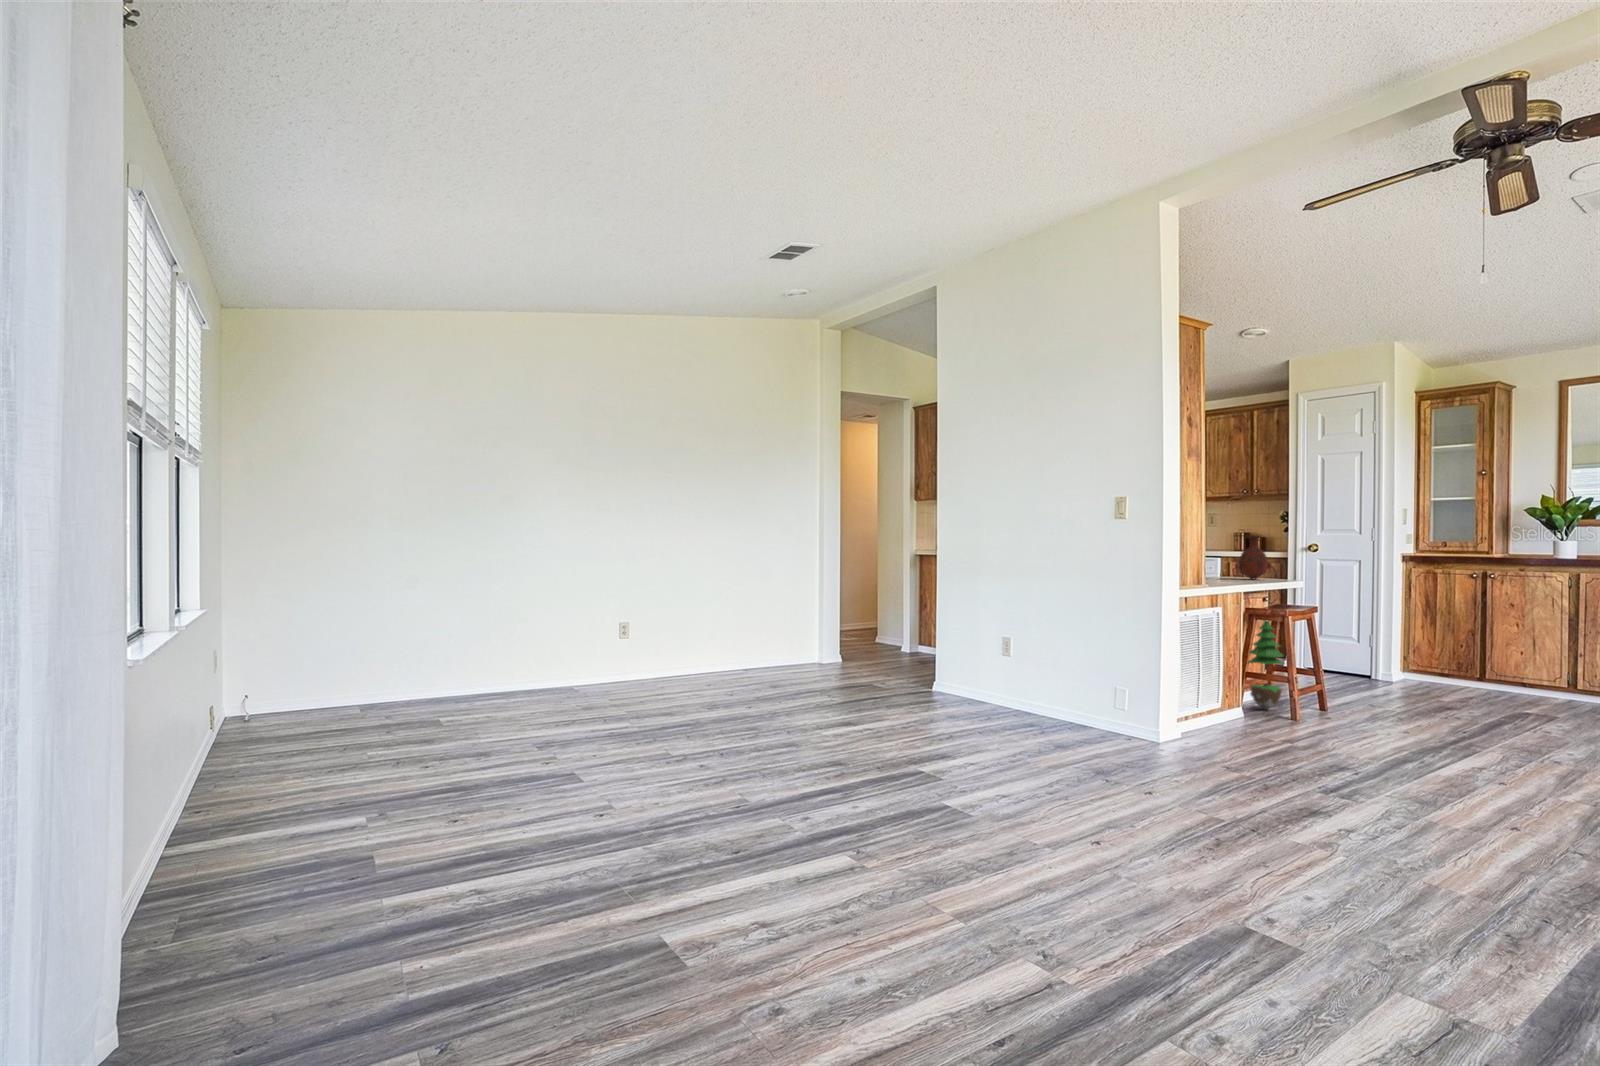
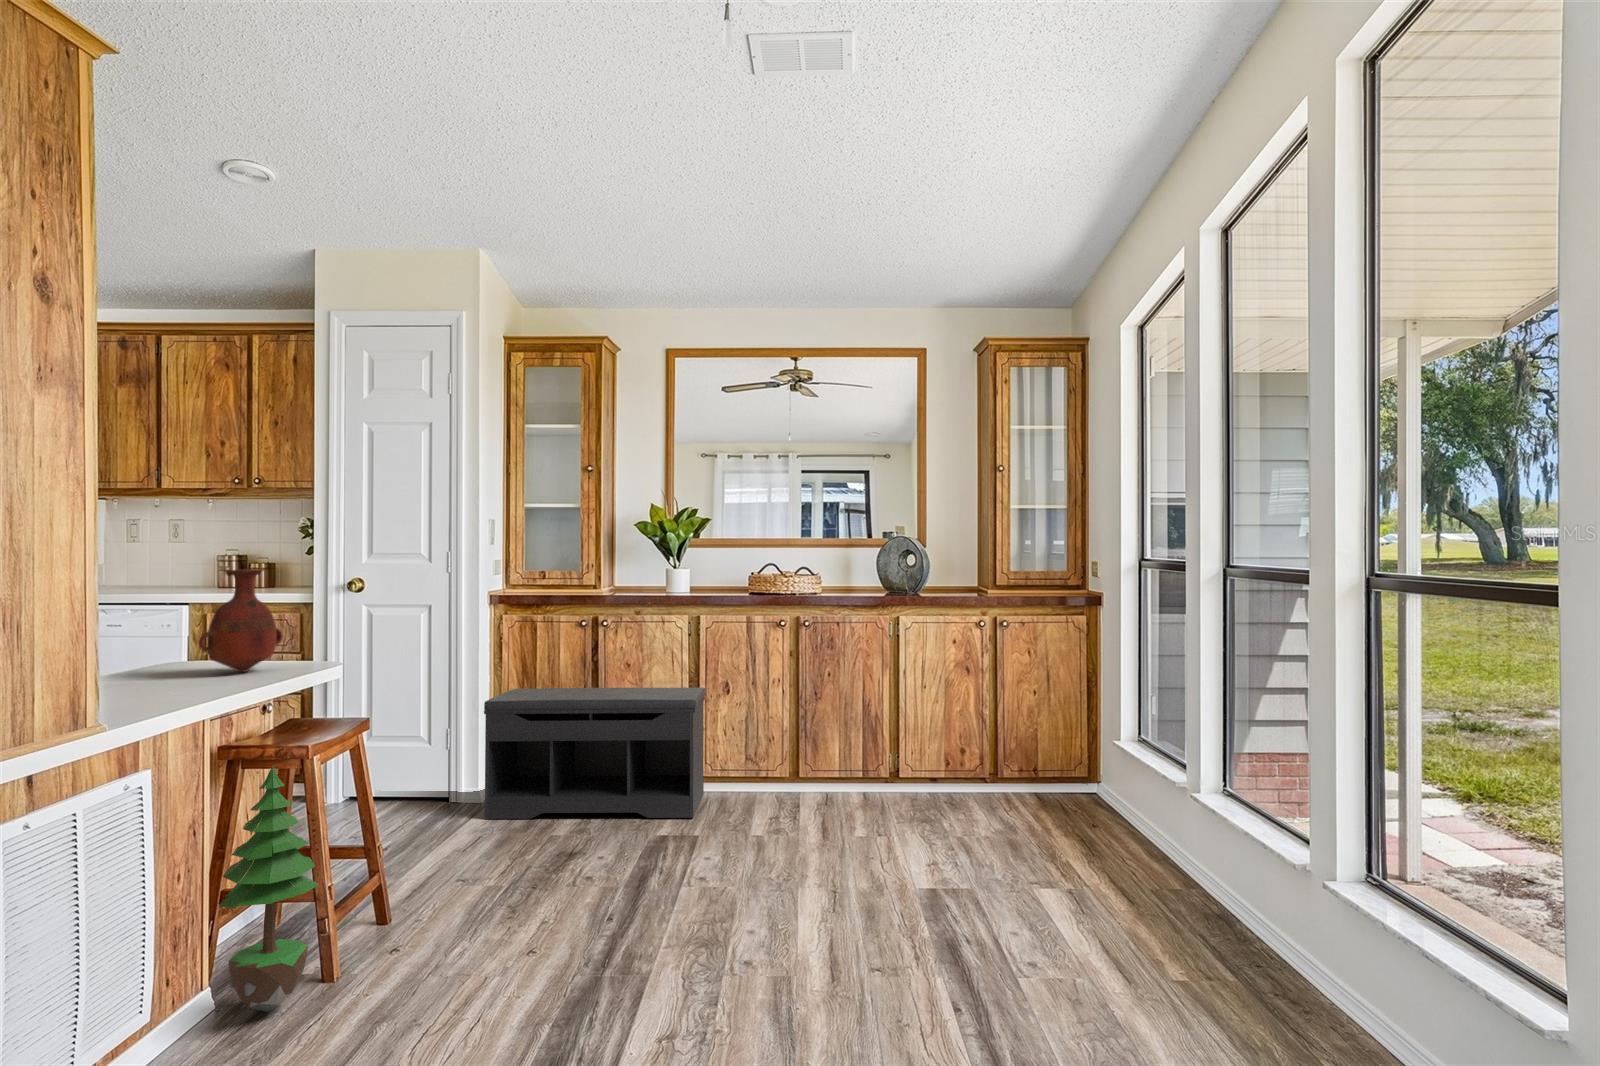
bench: none [1392,615,1581,709] -> present [484,687,705,819]

